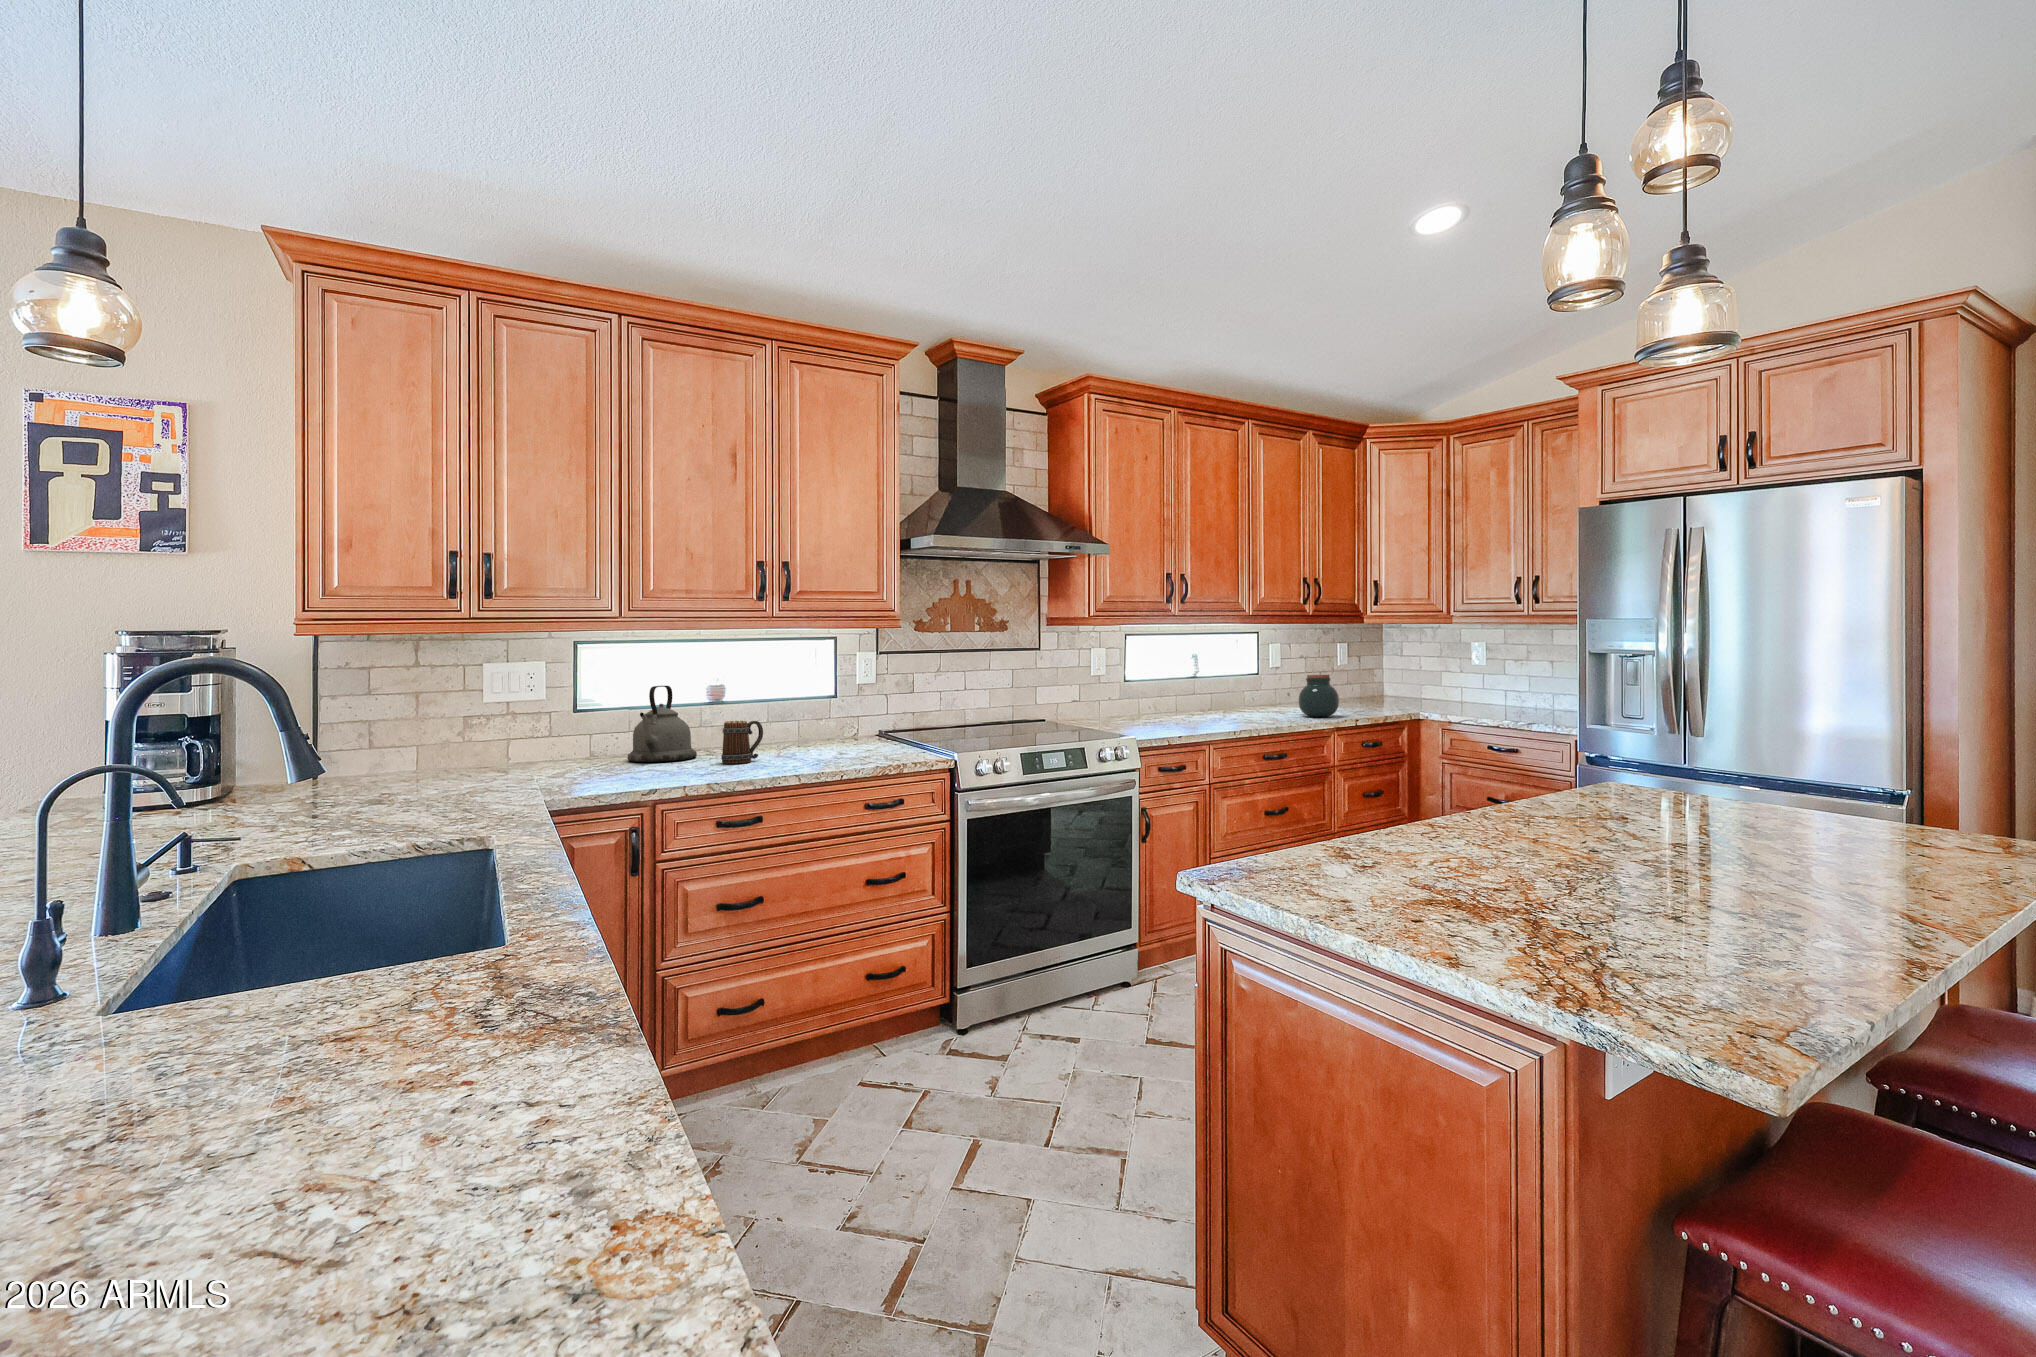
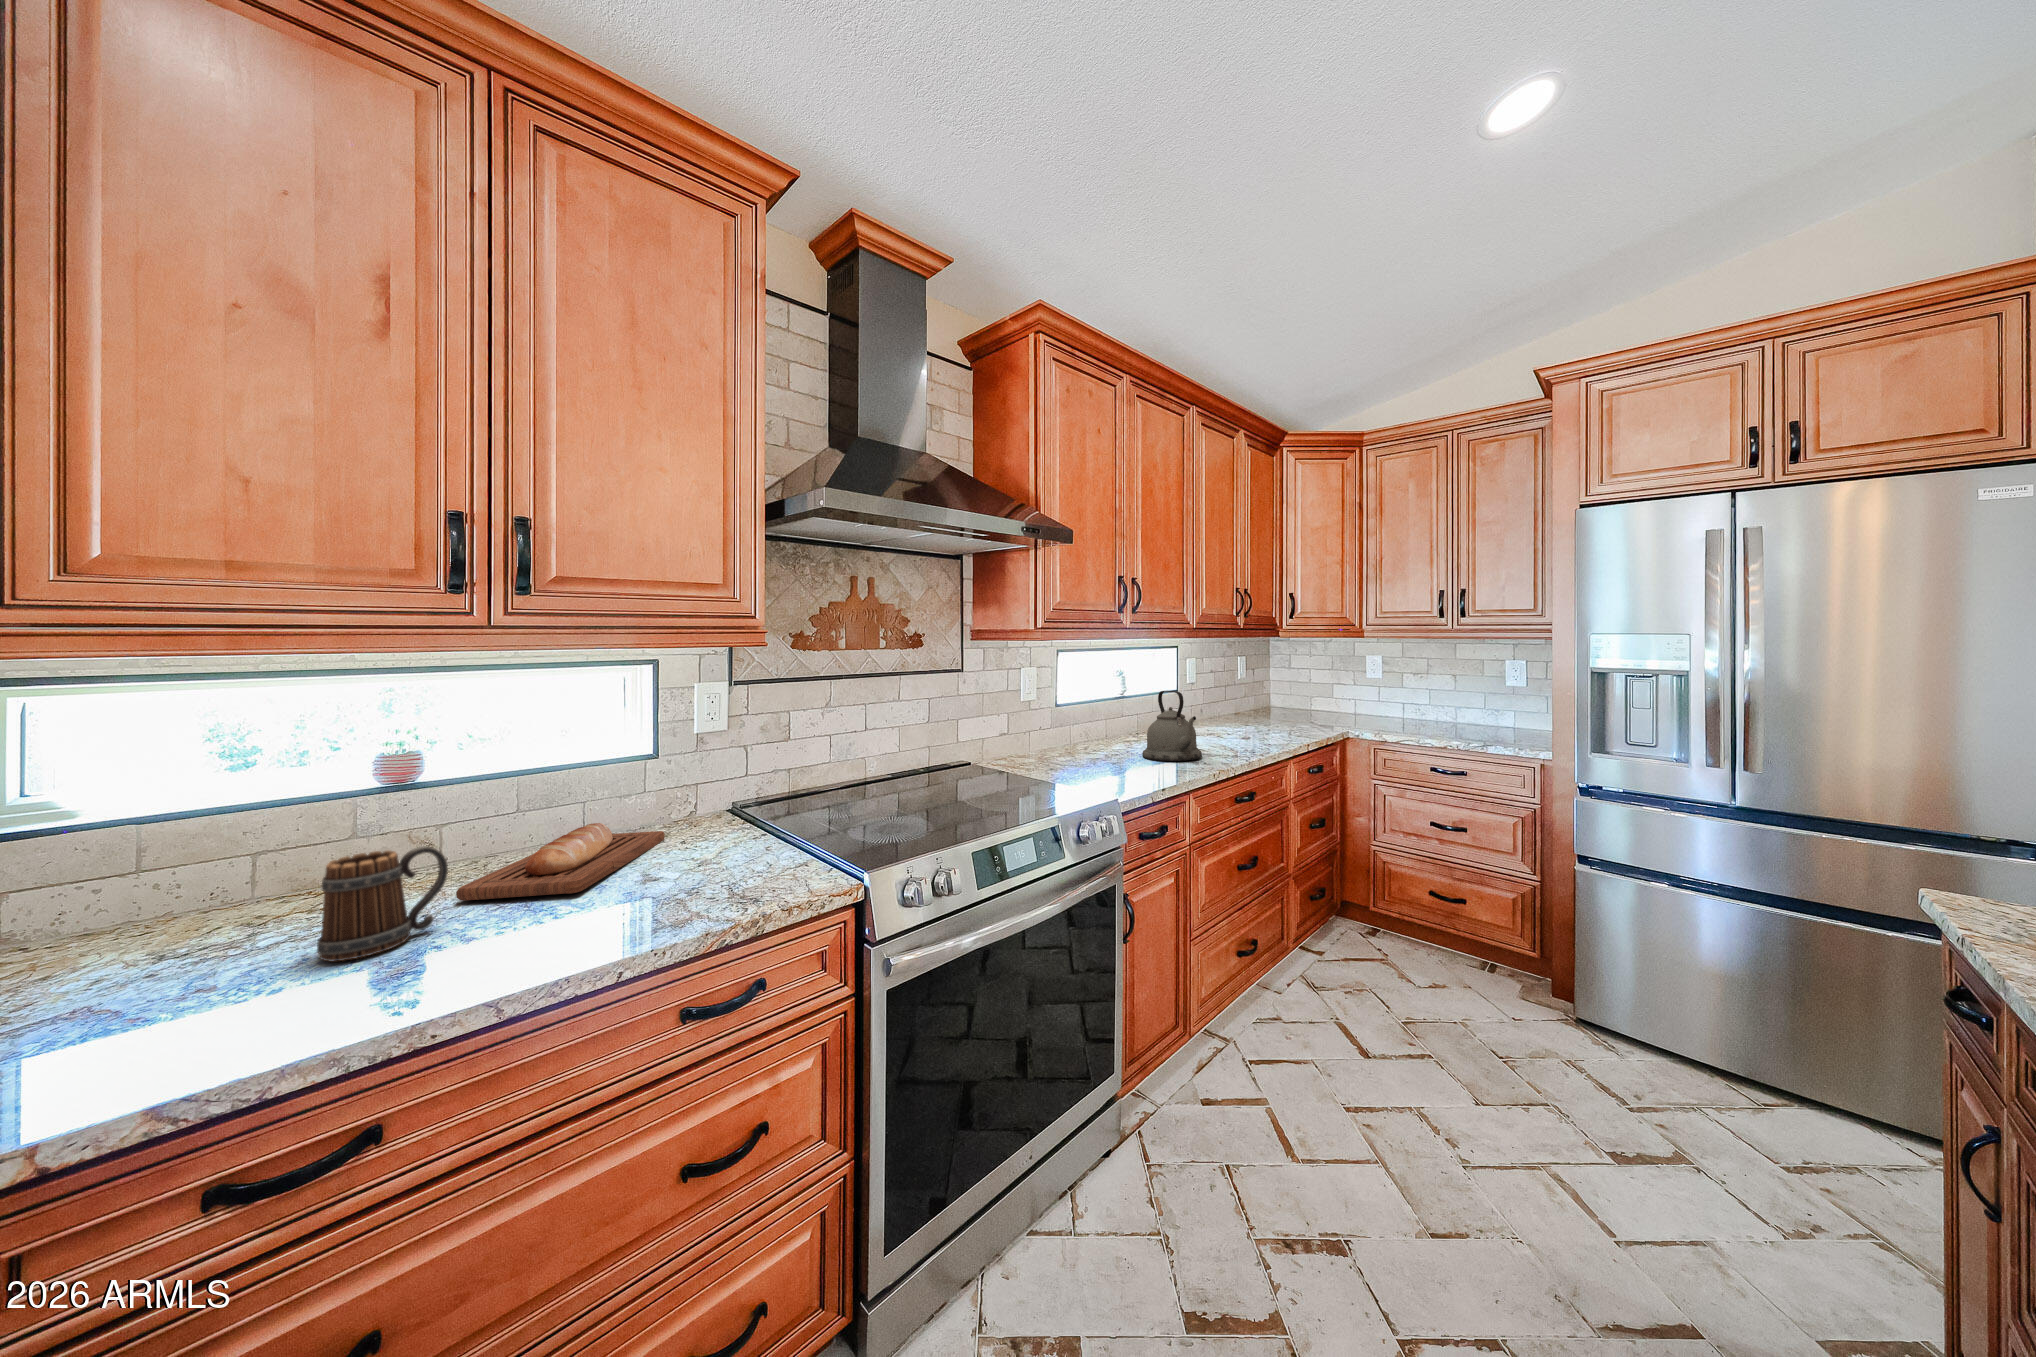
jar: present [1299,675,1339,717] -> none [1238,693,1283,740]
kettle: present [628,686,697,762] -> present [1143,691,1202,761]
bread loaf: none [757,731,841,755] -> present [456,823,665,901]

